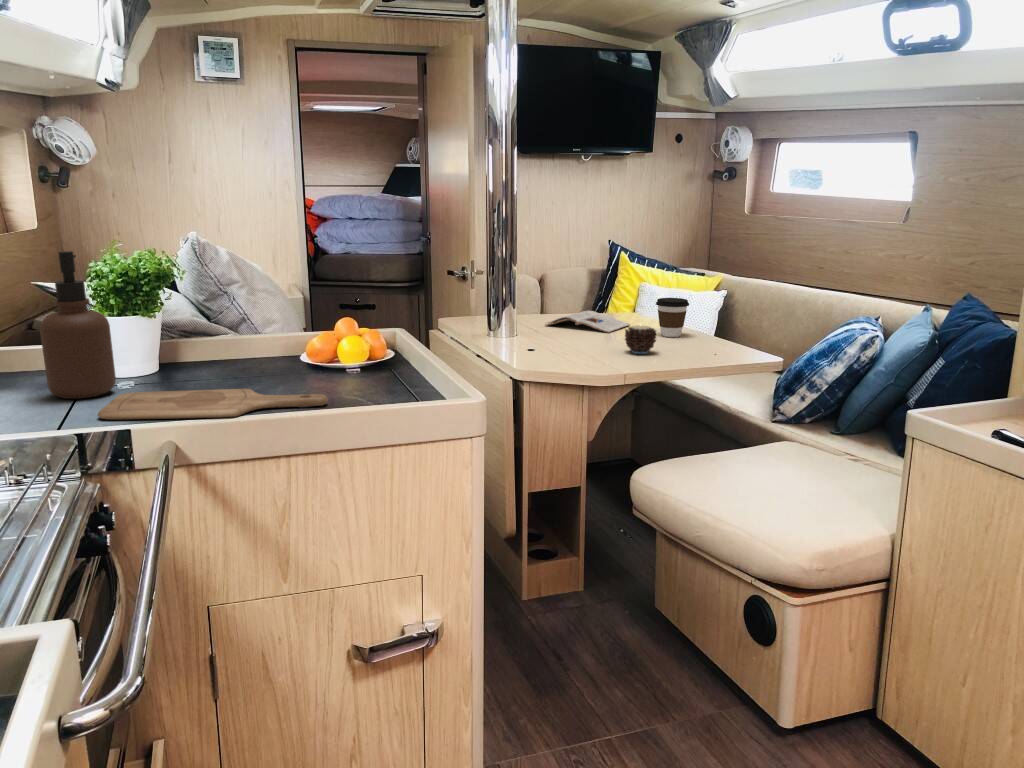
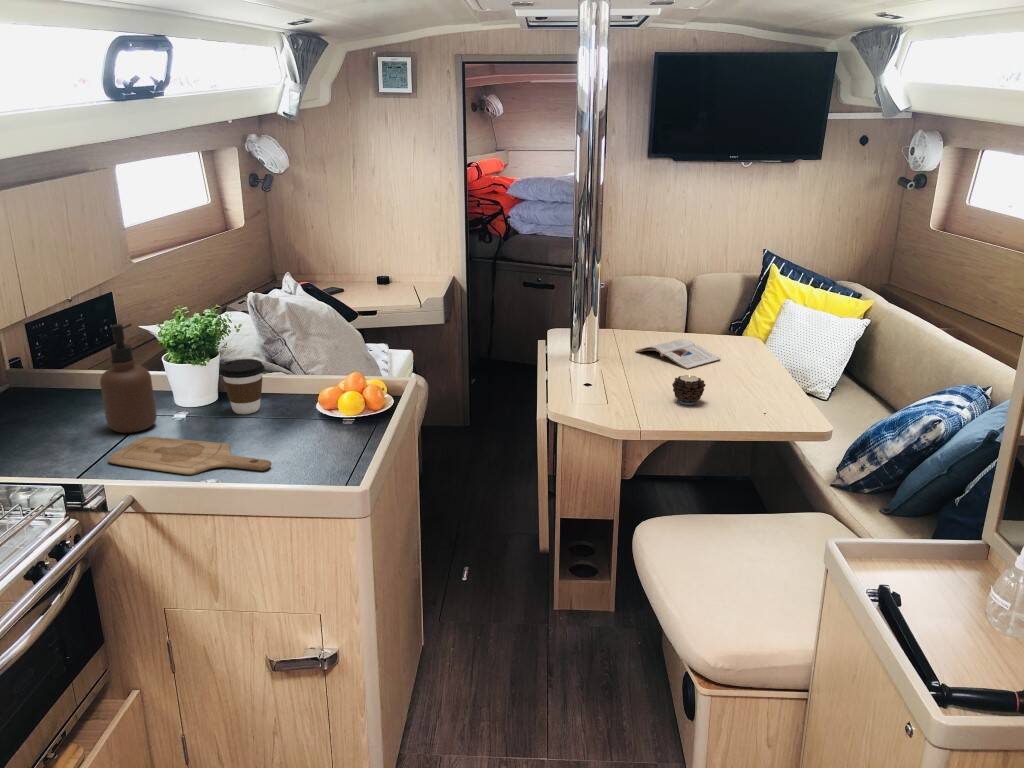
coffee cup: present [656,298,689,337] -> present [219,359,265,414]

